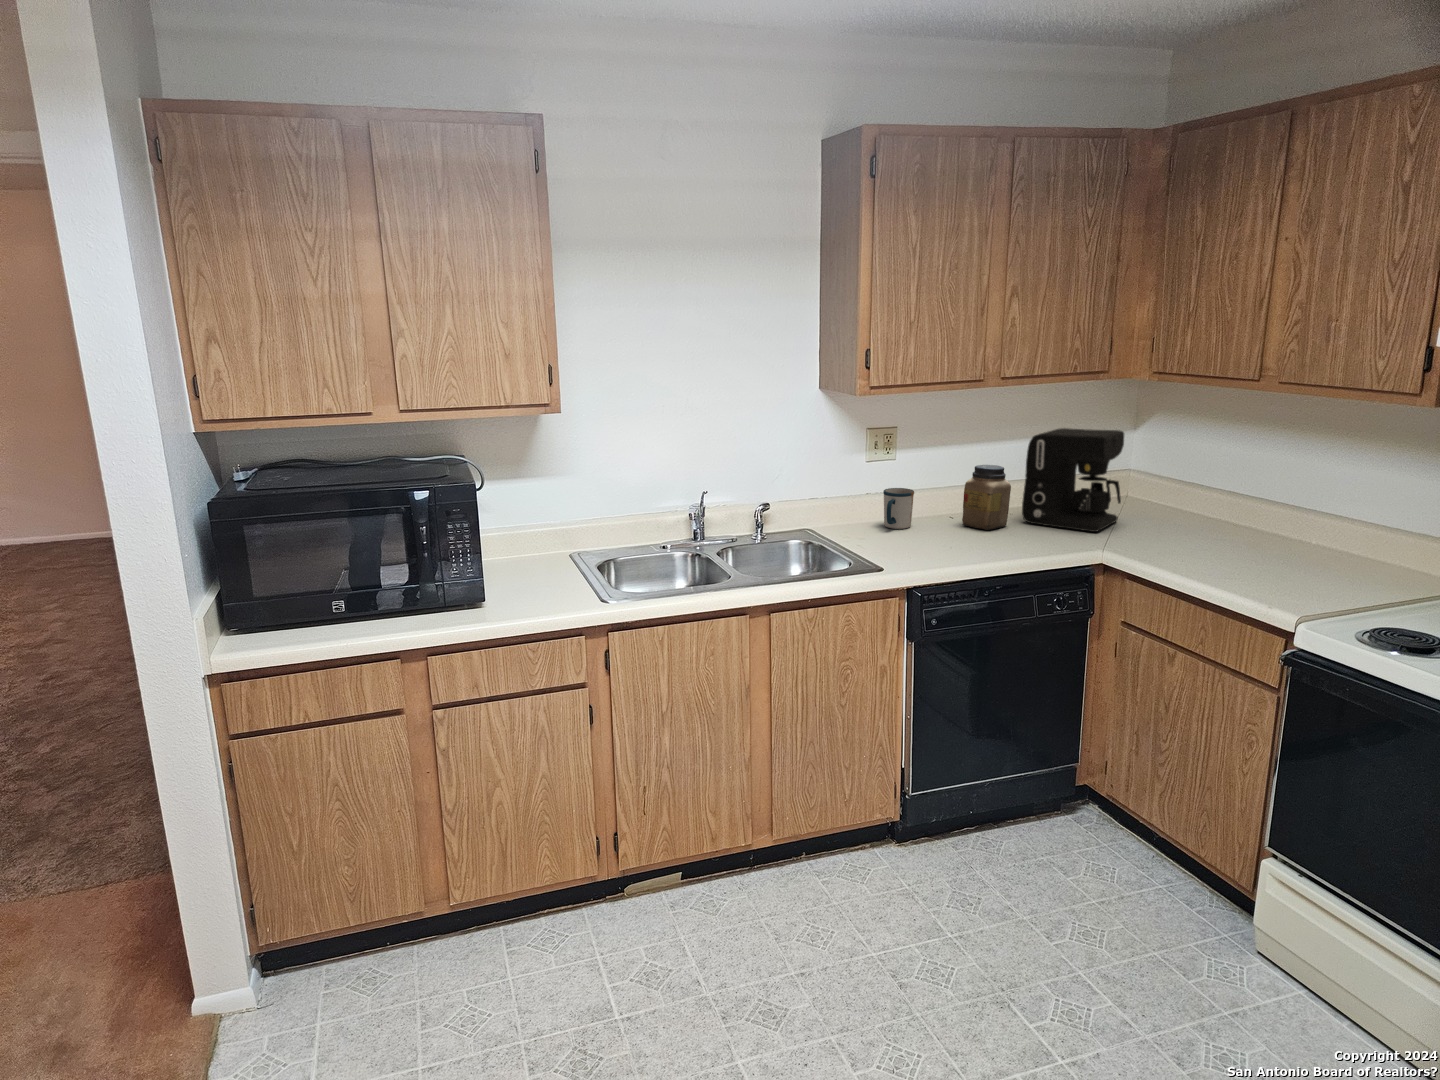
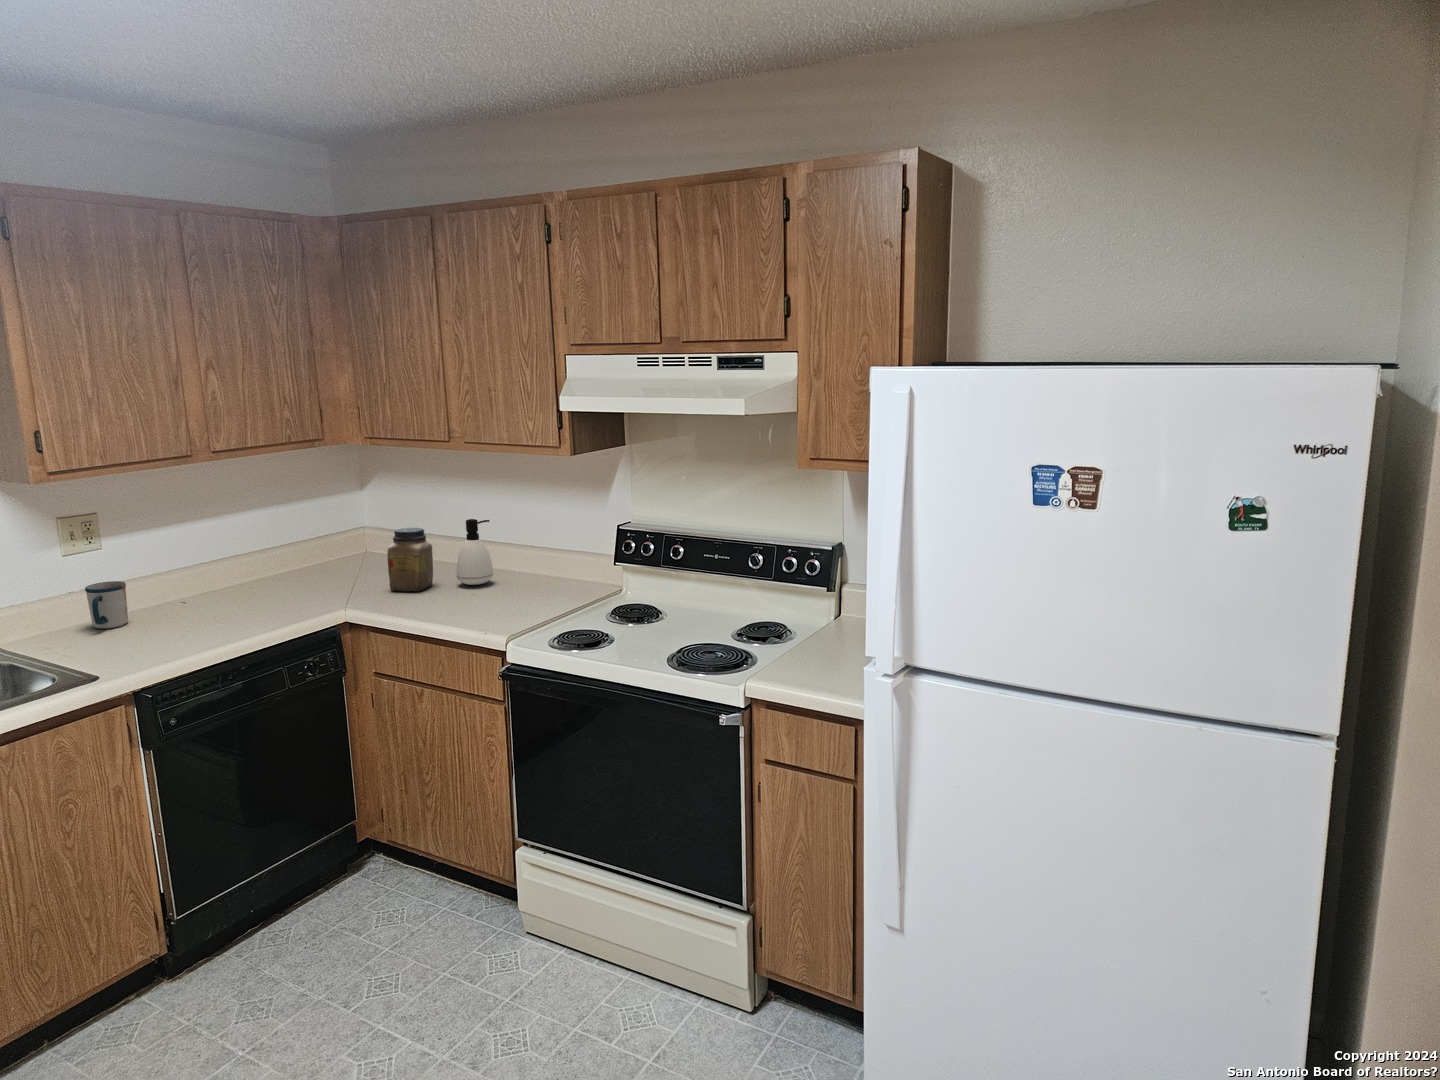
coffee maker: present [1022,428,1124,532] -> none [252,495,356,596]
jar: present [962,465,1011,530] -> present [387,528,433,591]
soap dispenser: none [1235,472,1289,548] -> present [457,519,493,585]

